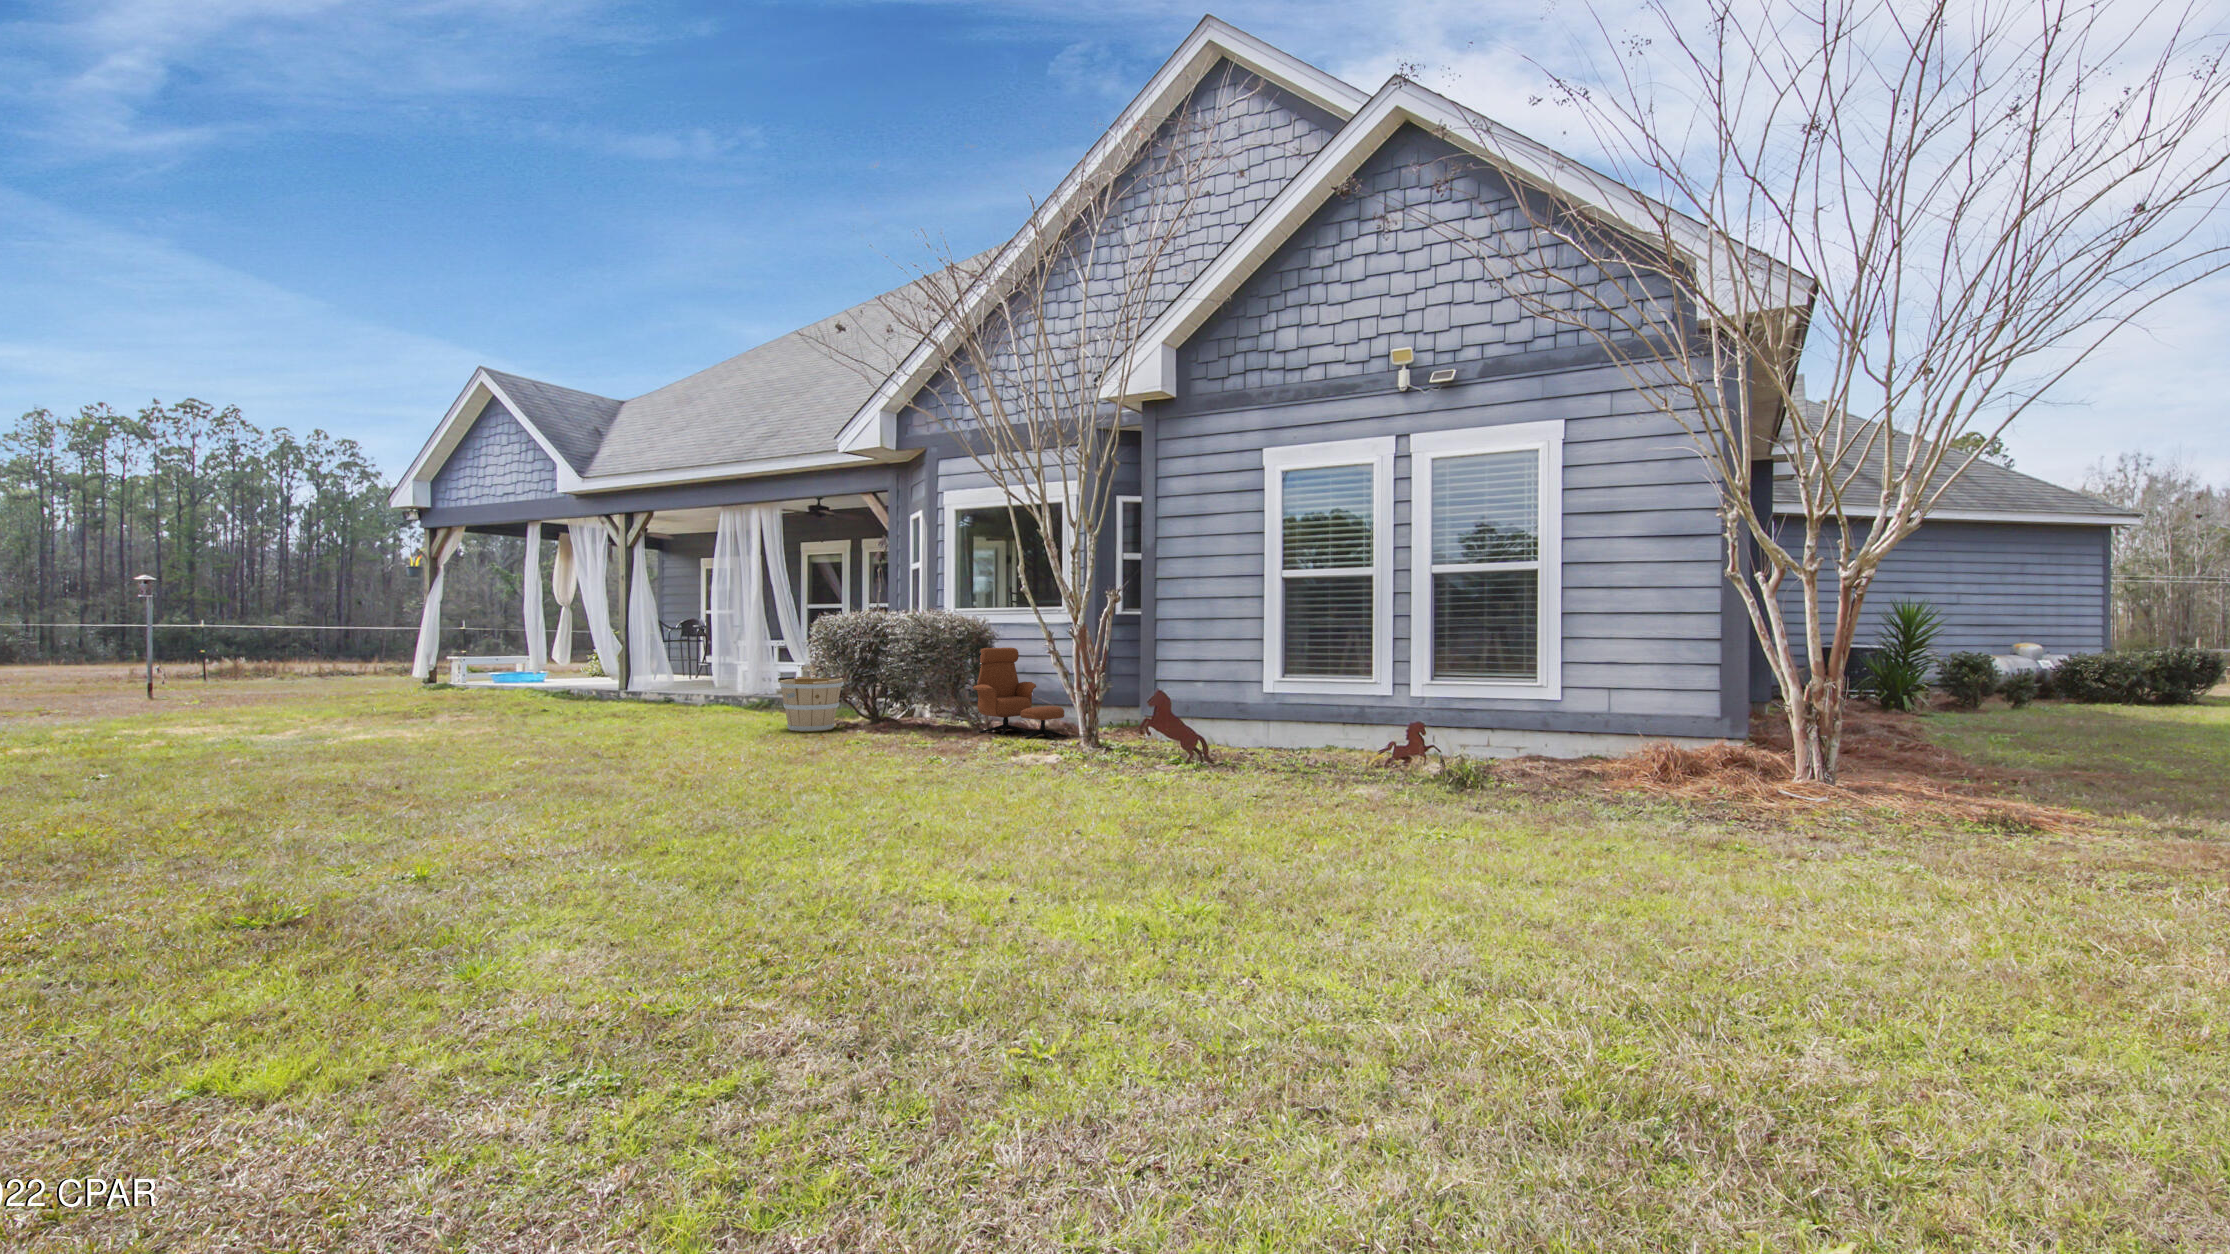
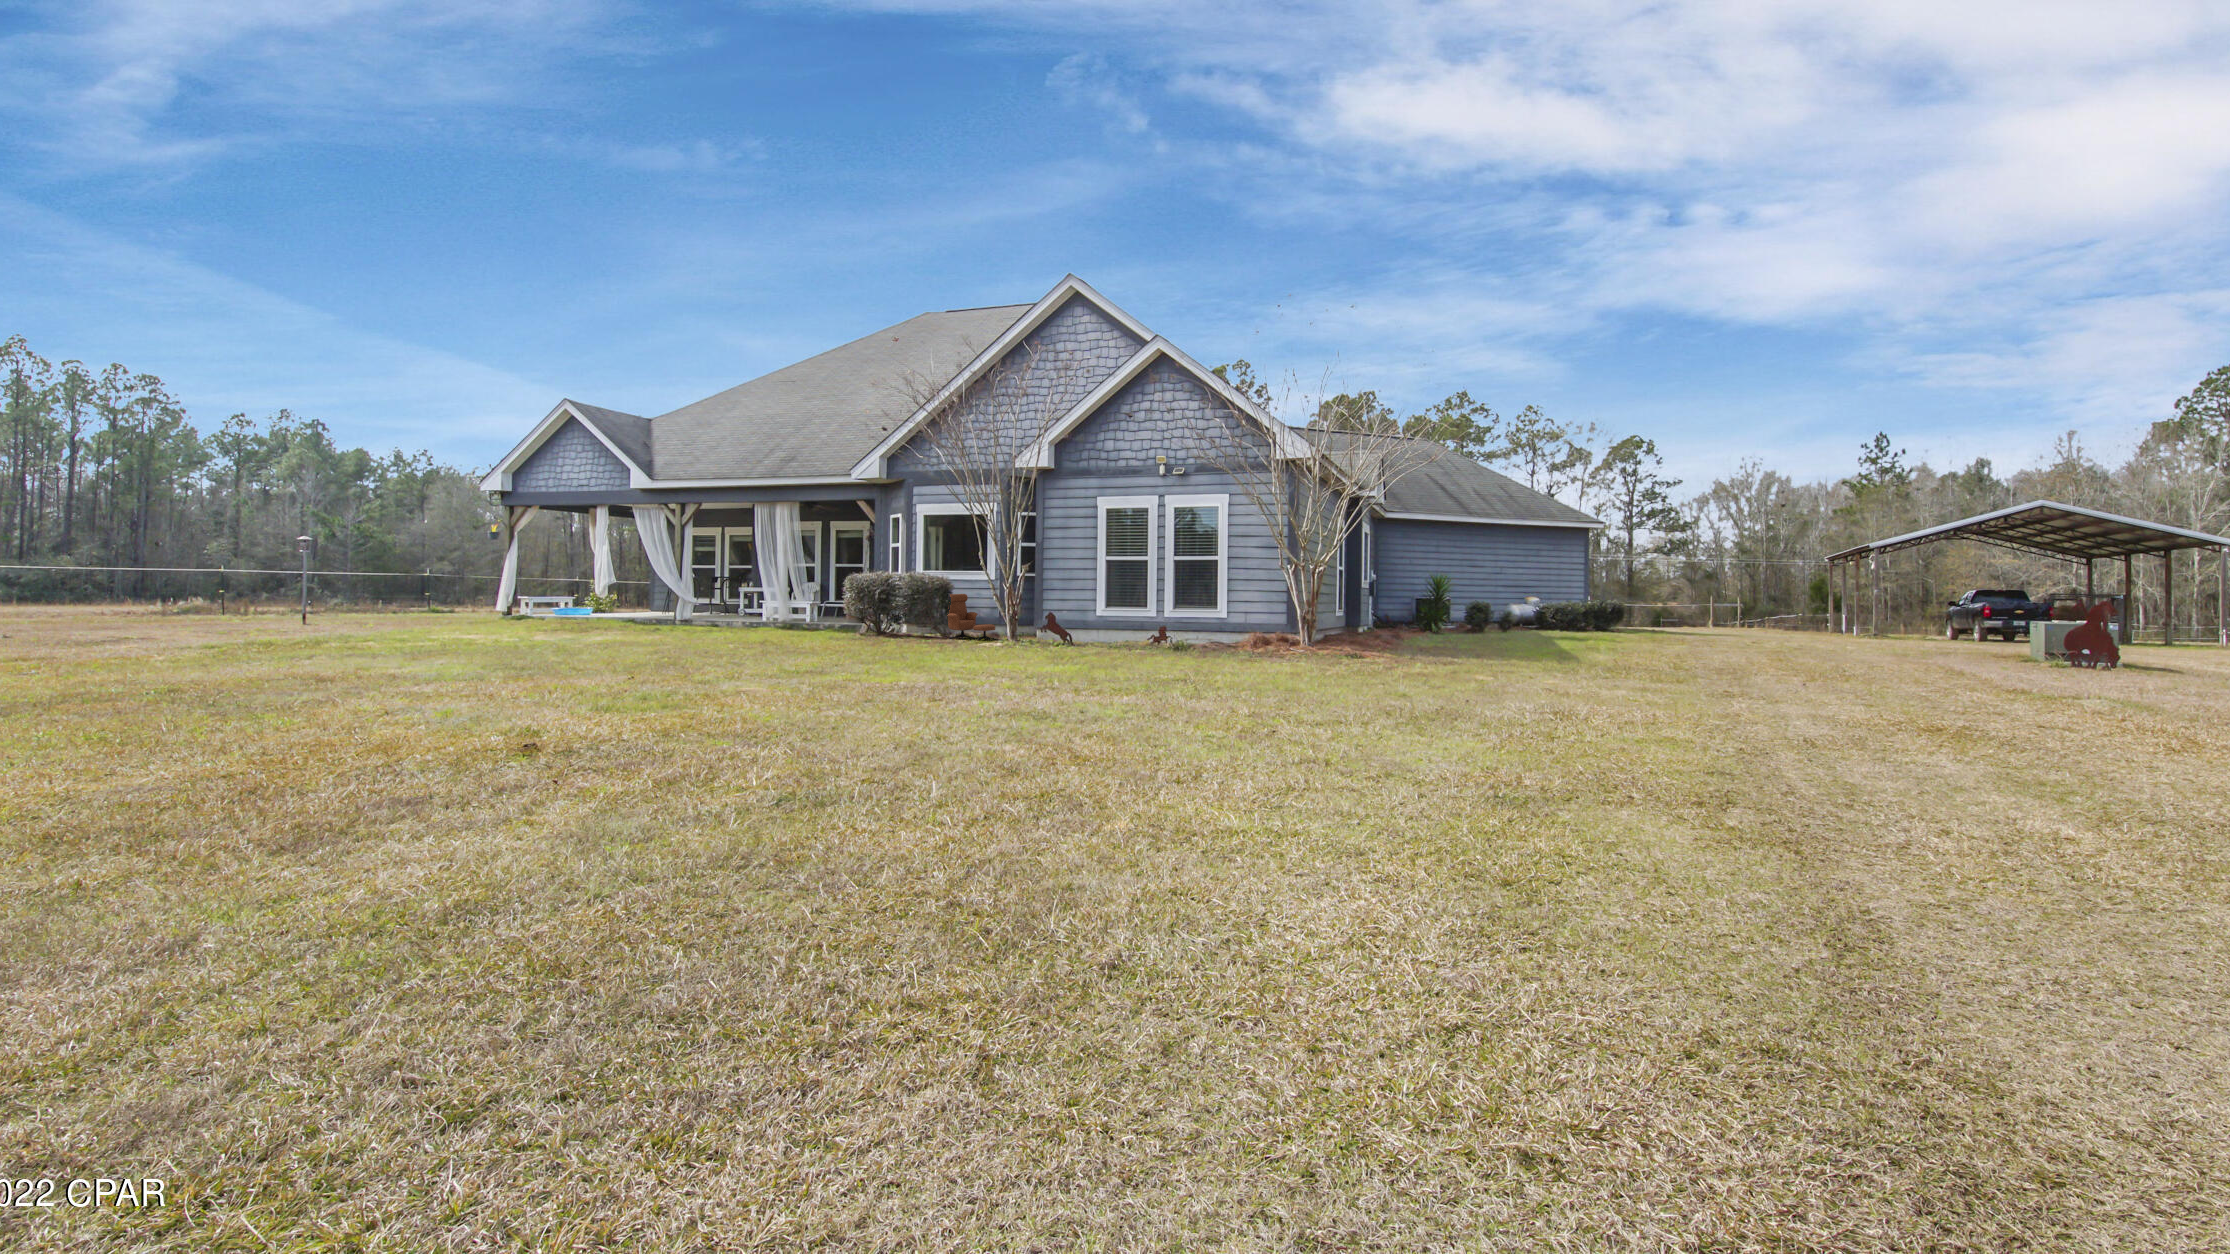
wooden bucket: present [780,677,844,732] -> none [840,610,873,639]

